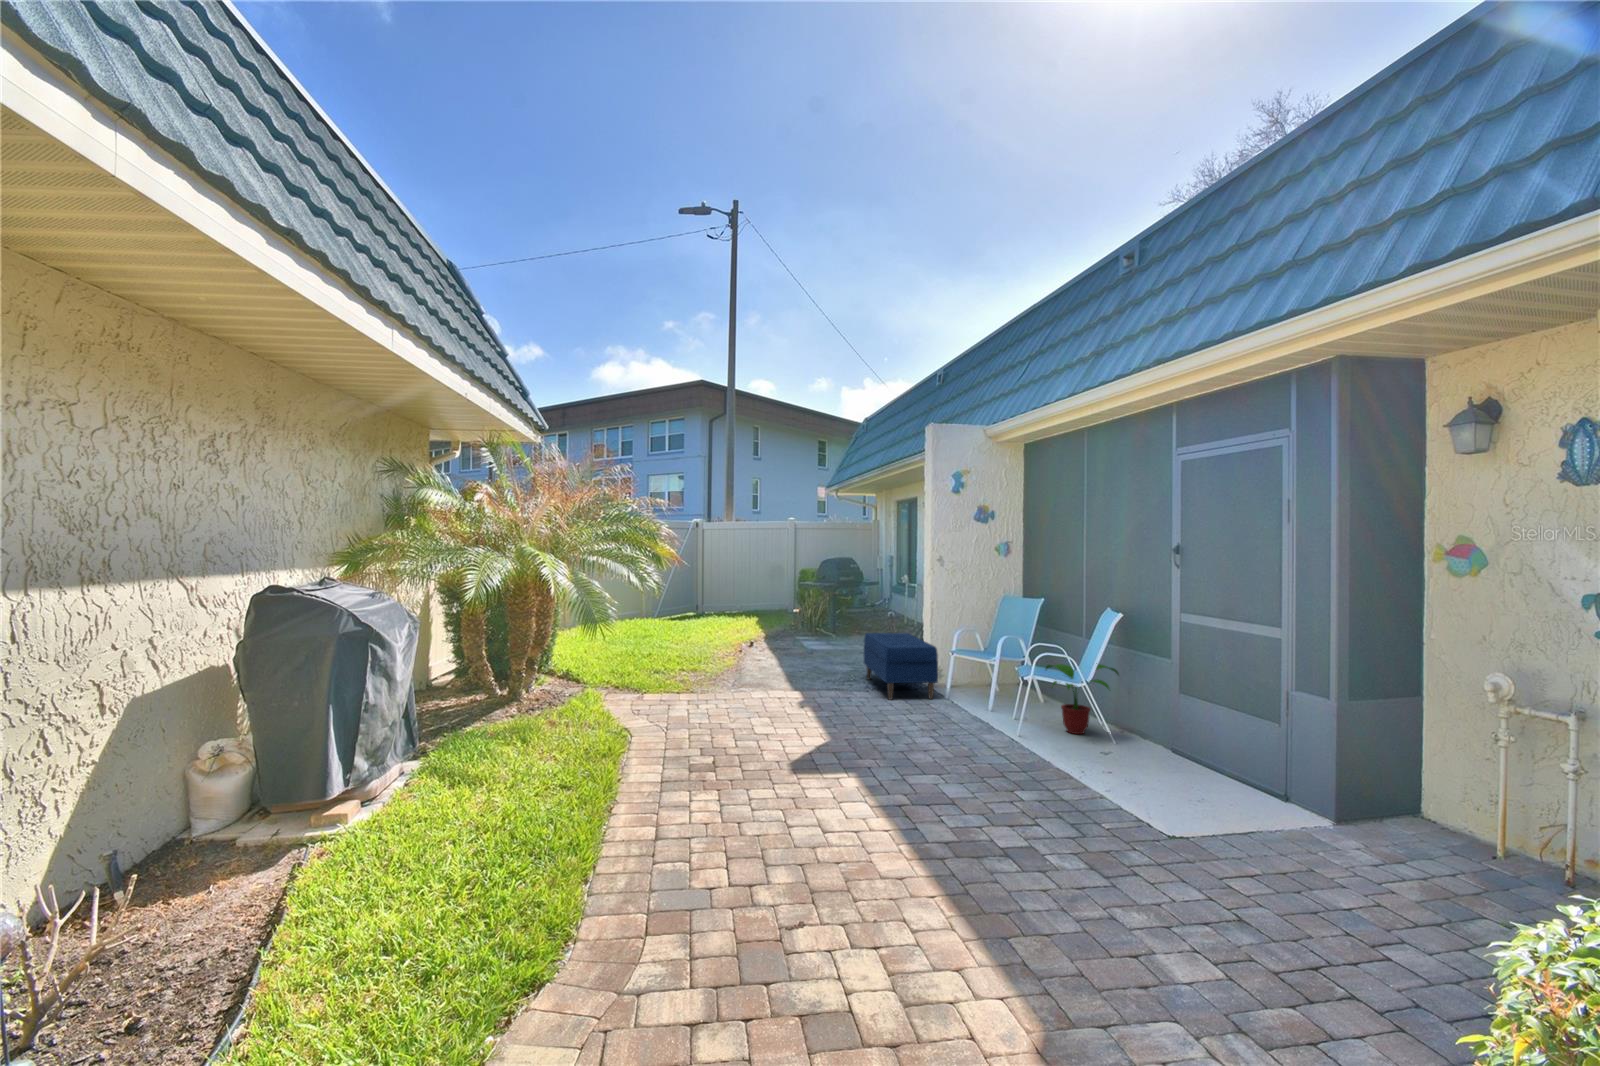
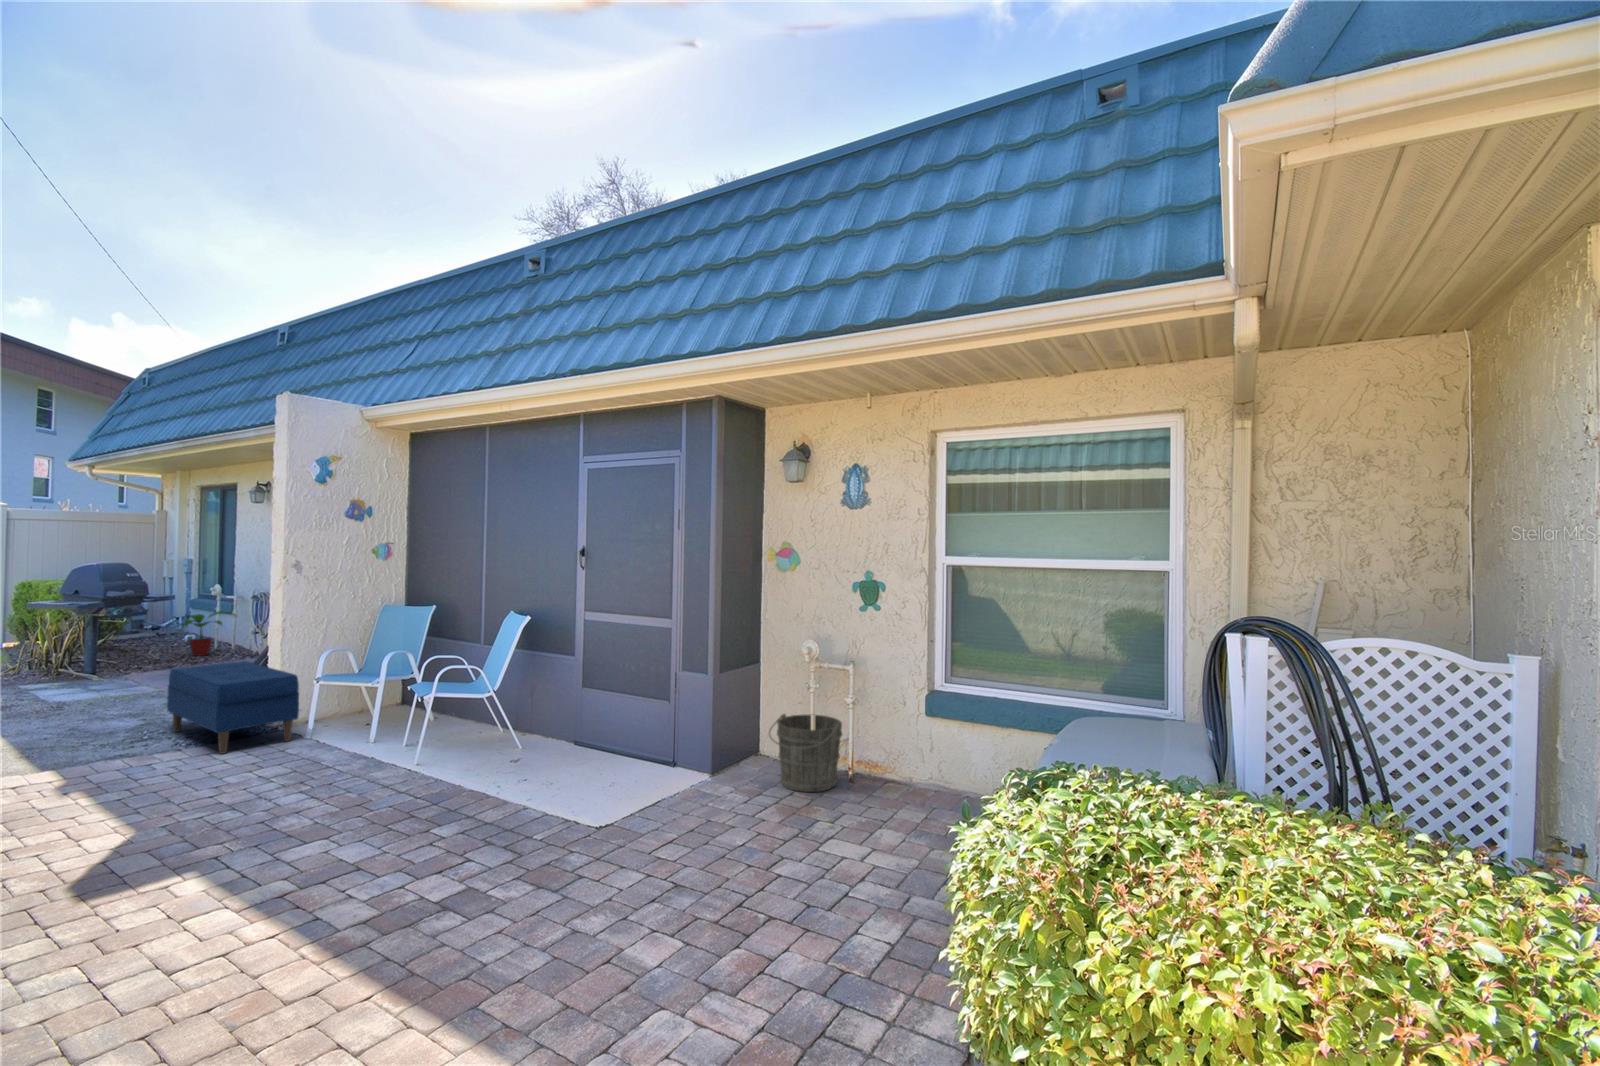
potted plant: present [1046,664,1119,734] -> present [183,612,234,656]
bucket: none [1419,767,1562,889] -> present [769,714,842,792]

